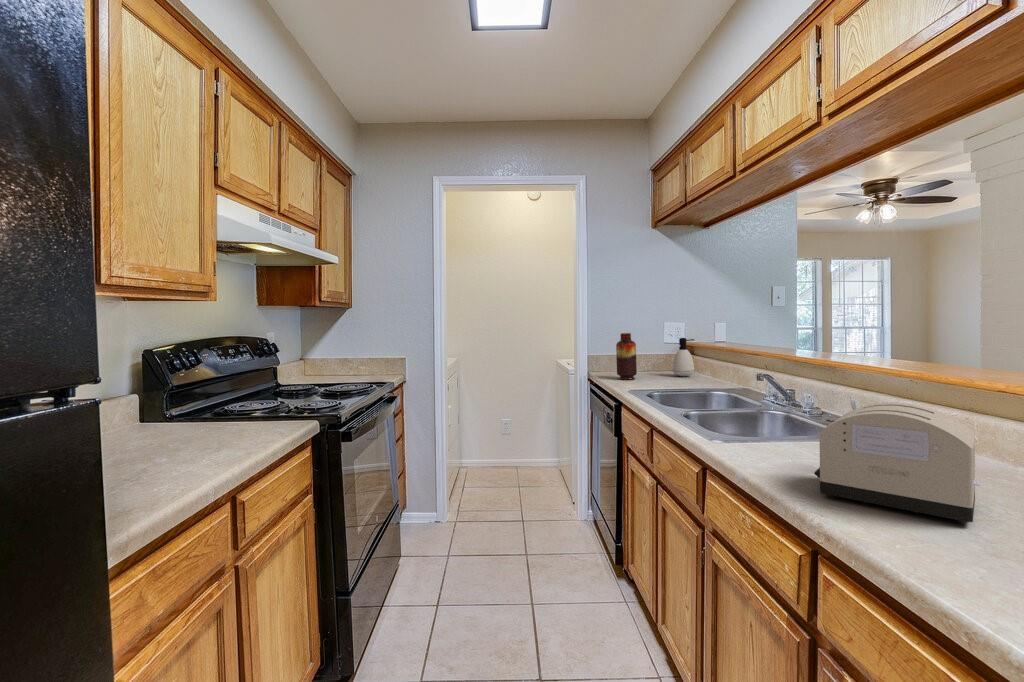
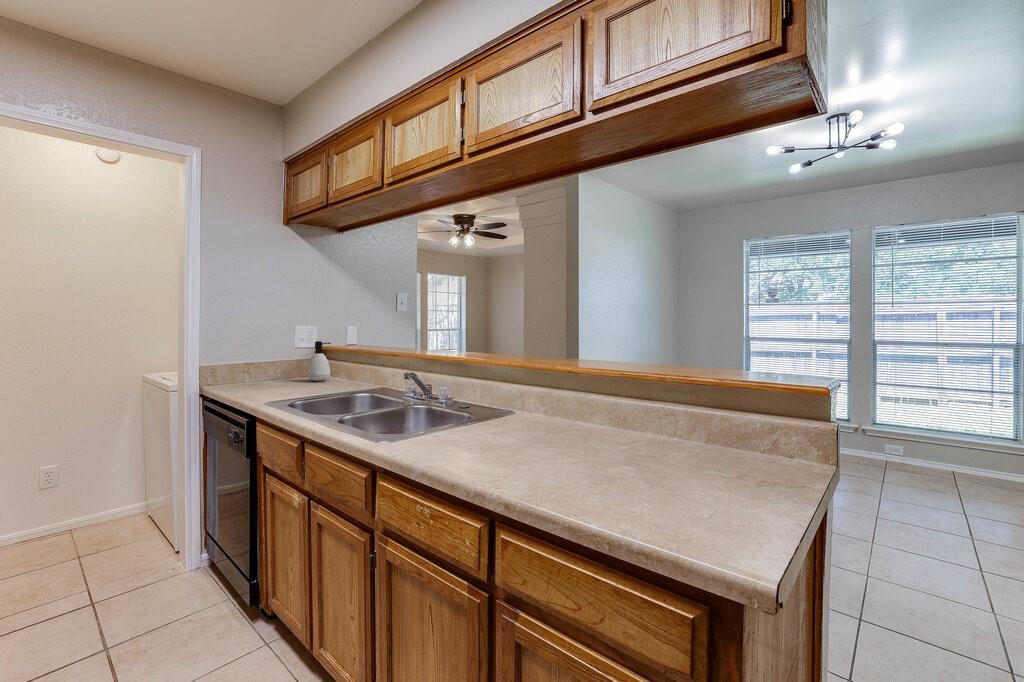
vase: present [616,333,637,380] -> none [242,335,268,388]
toaster: present [814,399,980,524] -> none [486,390,583,473]

